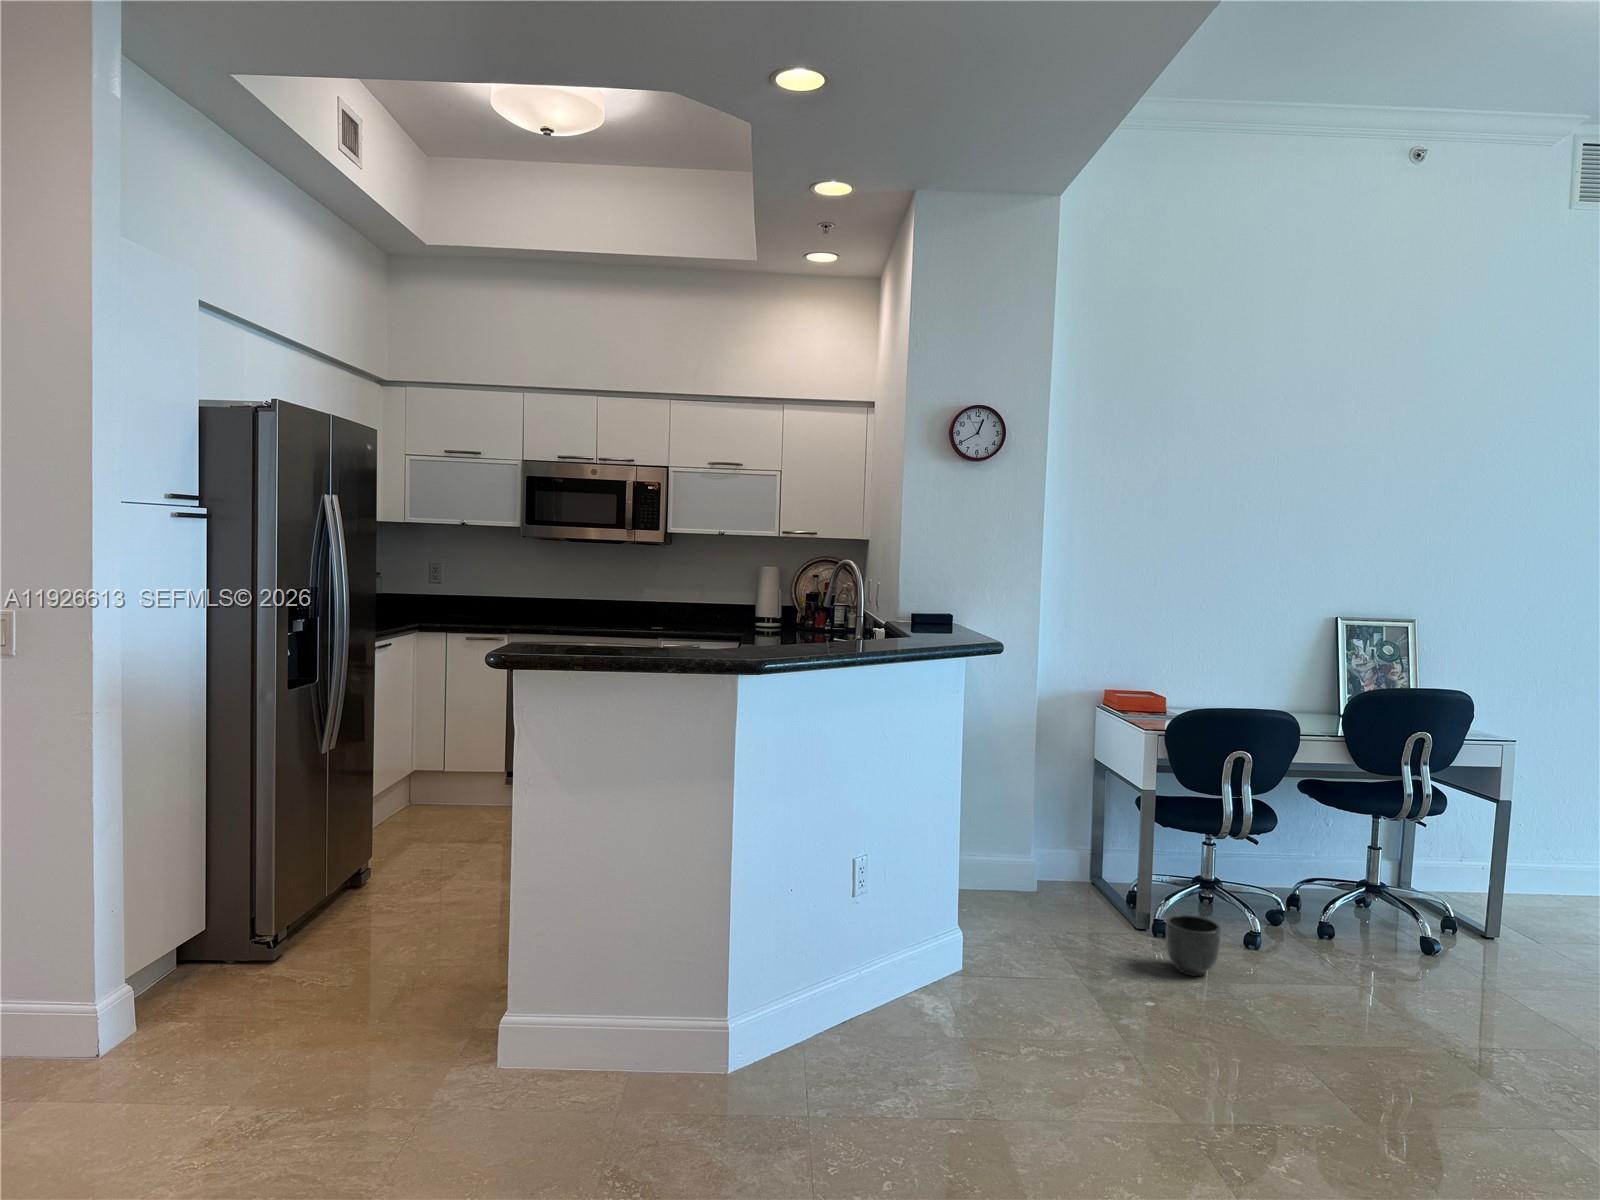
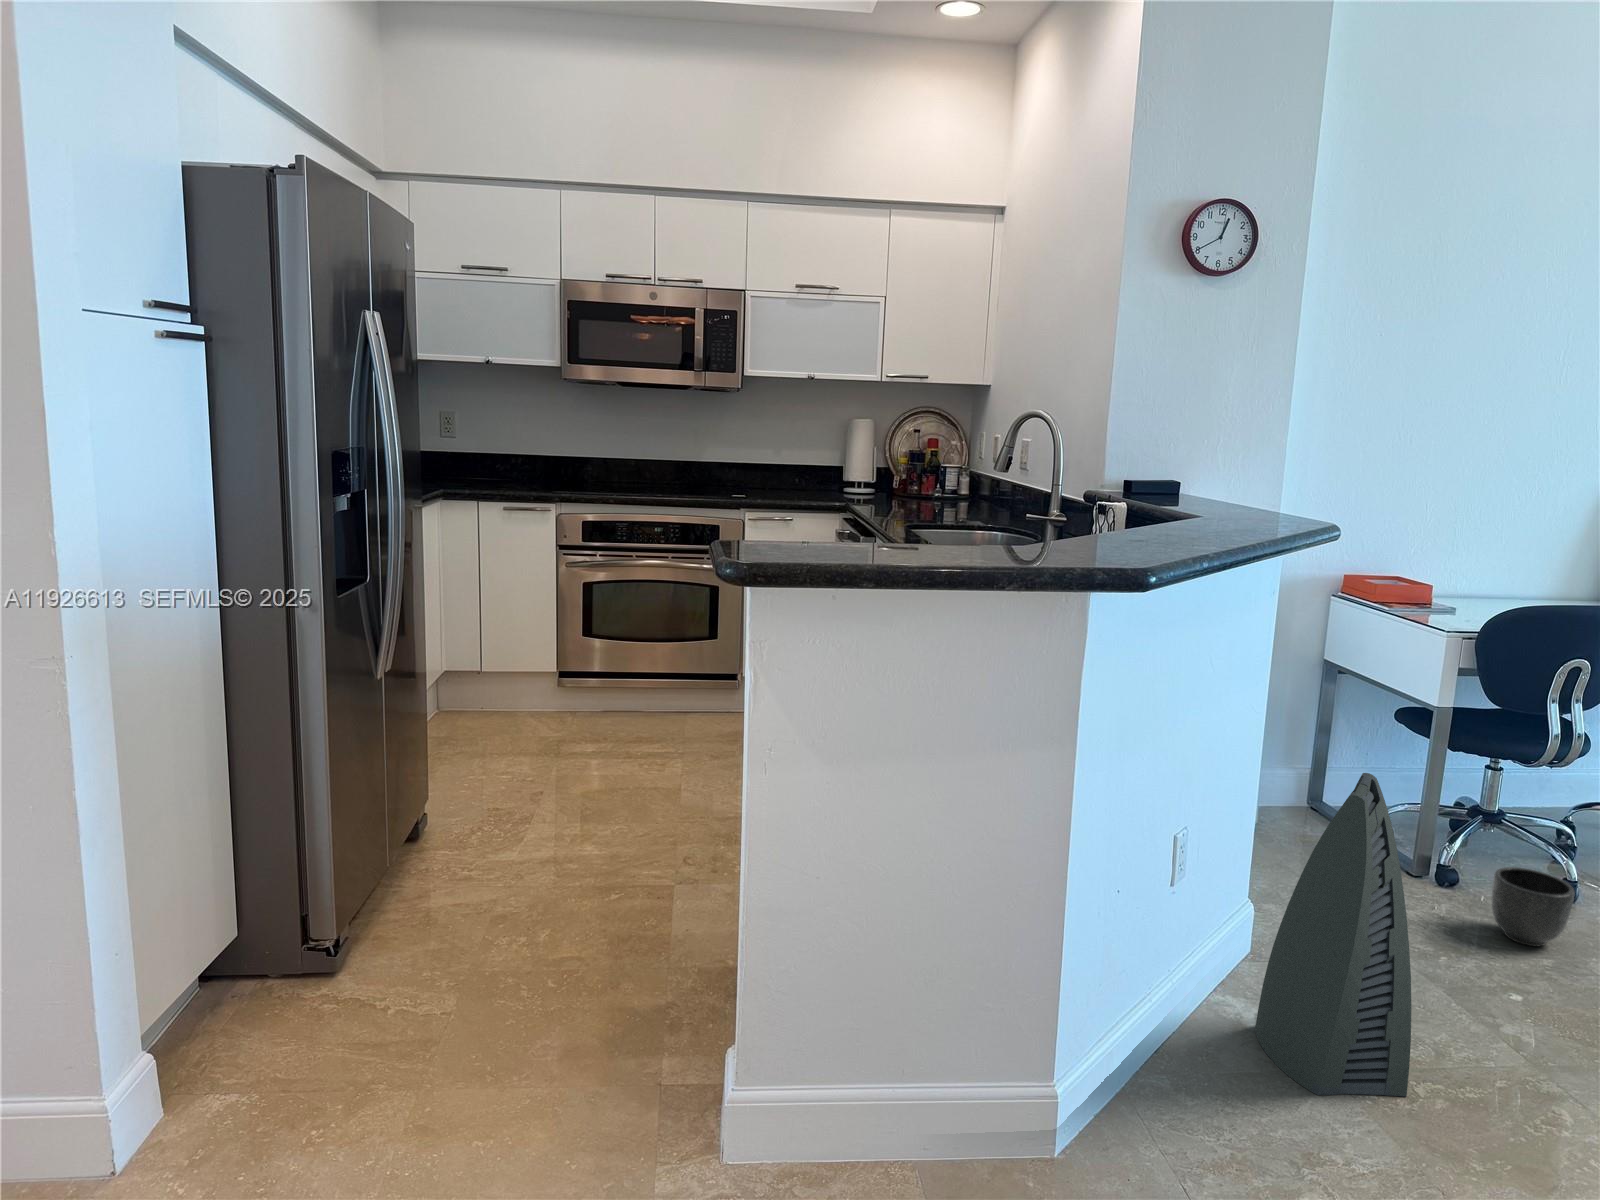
air purifier: none [923,817,1012,1053] -> present [1255,773,1411,1097]

